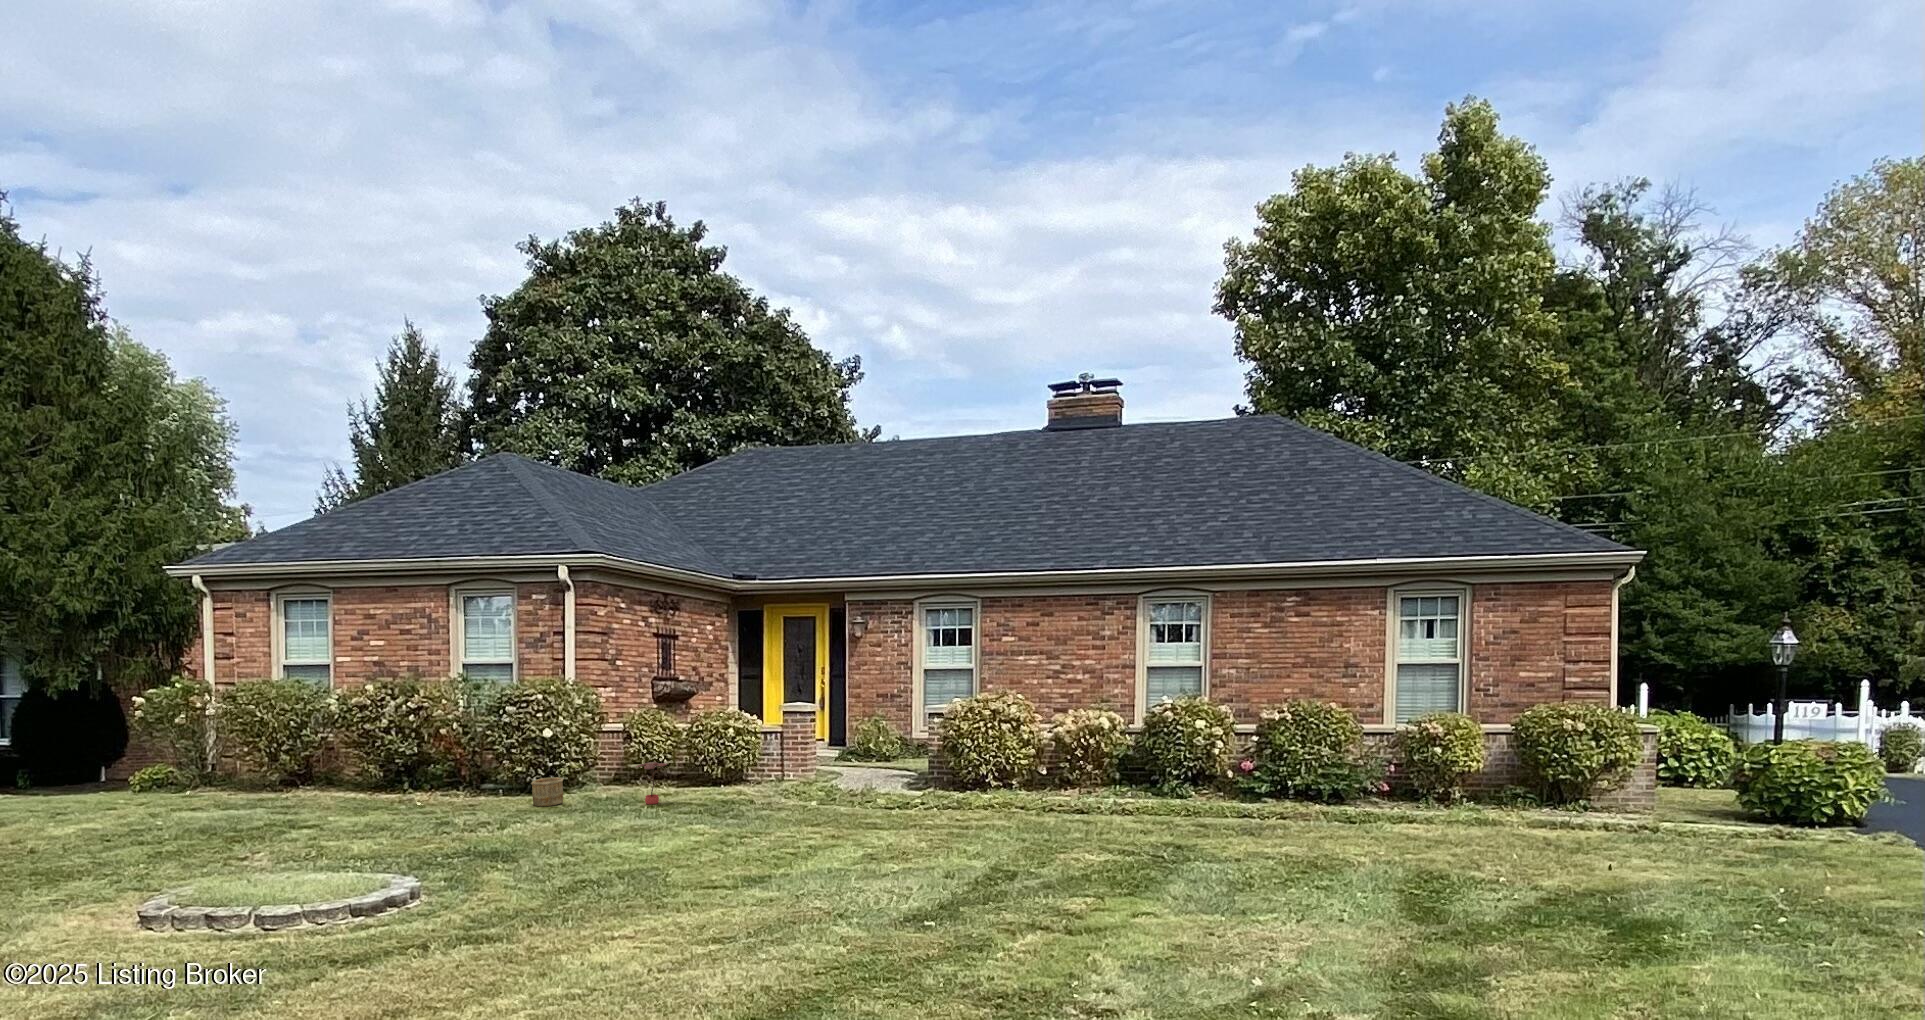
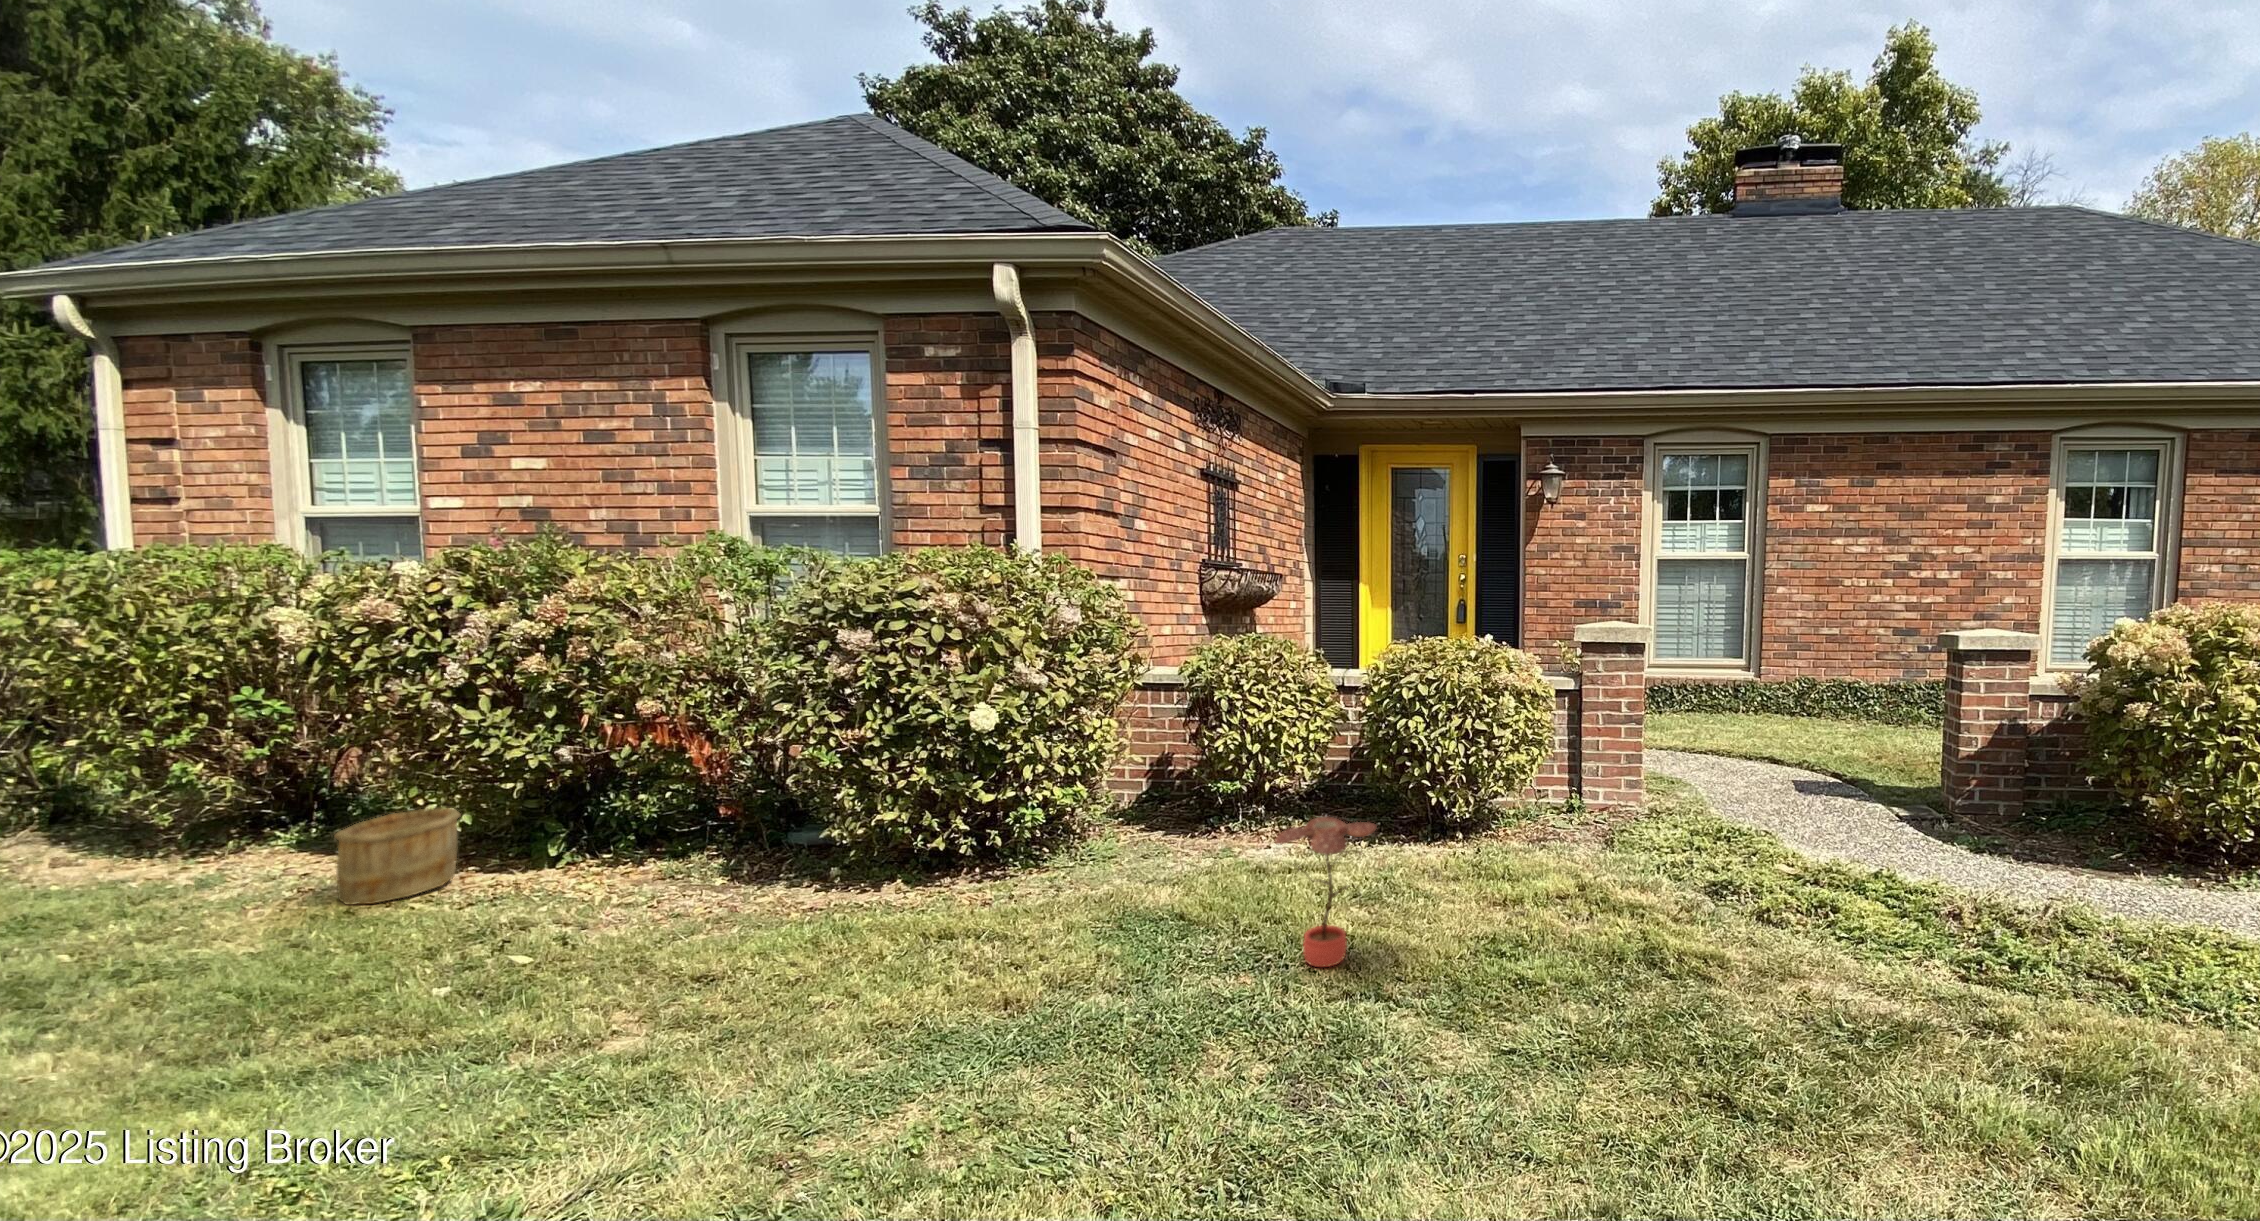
wooden bucket: present [531,777,563,806] -> present [335,808,460,905]

